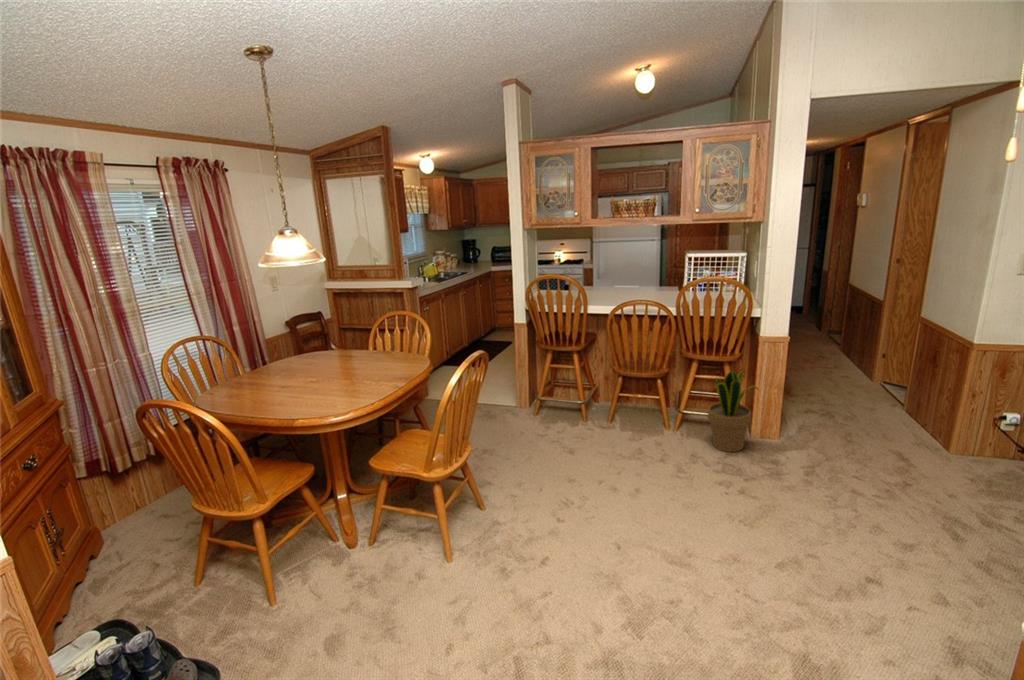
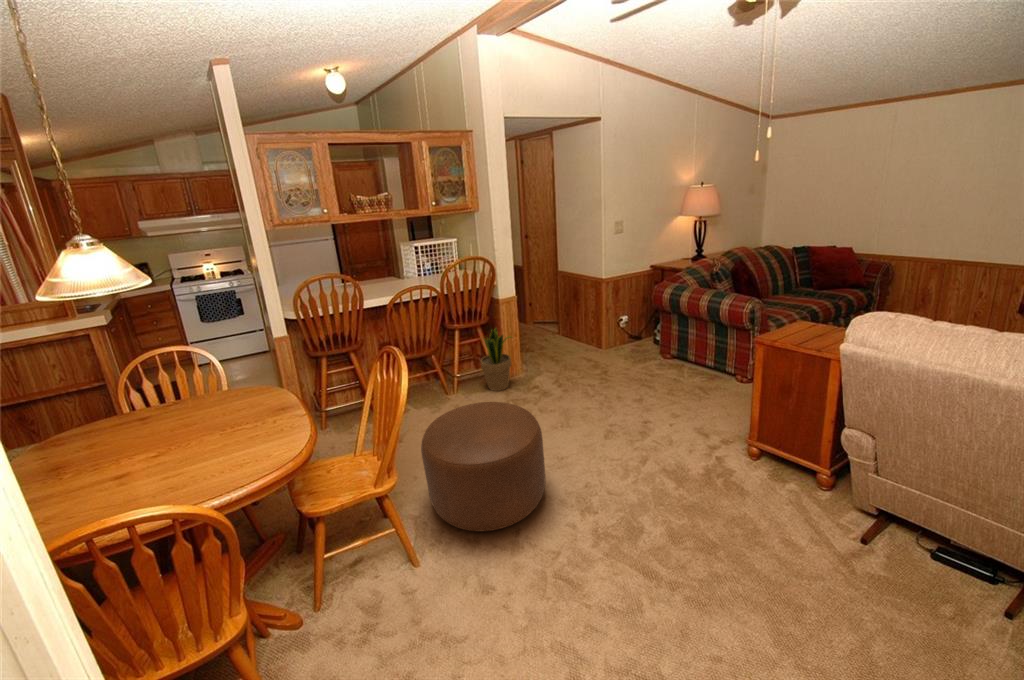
ottoman: none [519,439,662,591] -> present [421,402,546,531]

